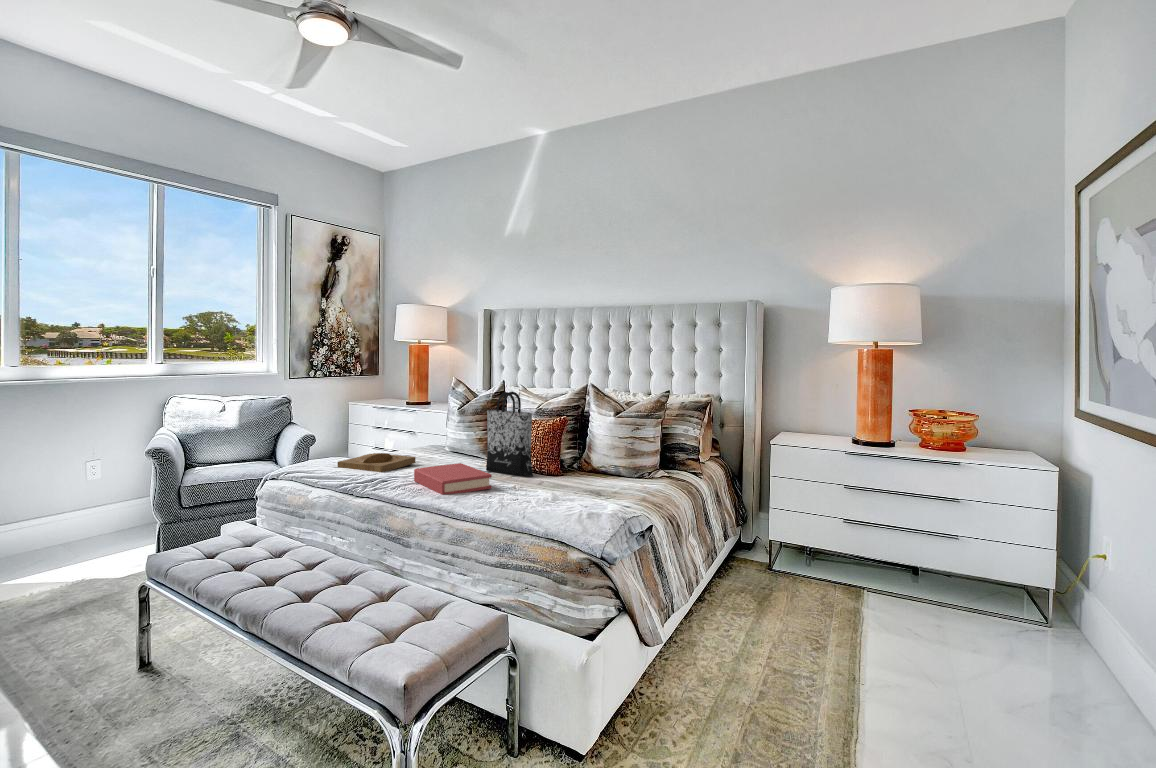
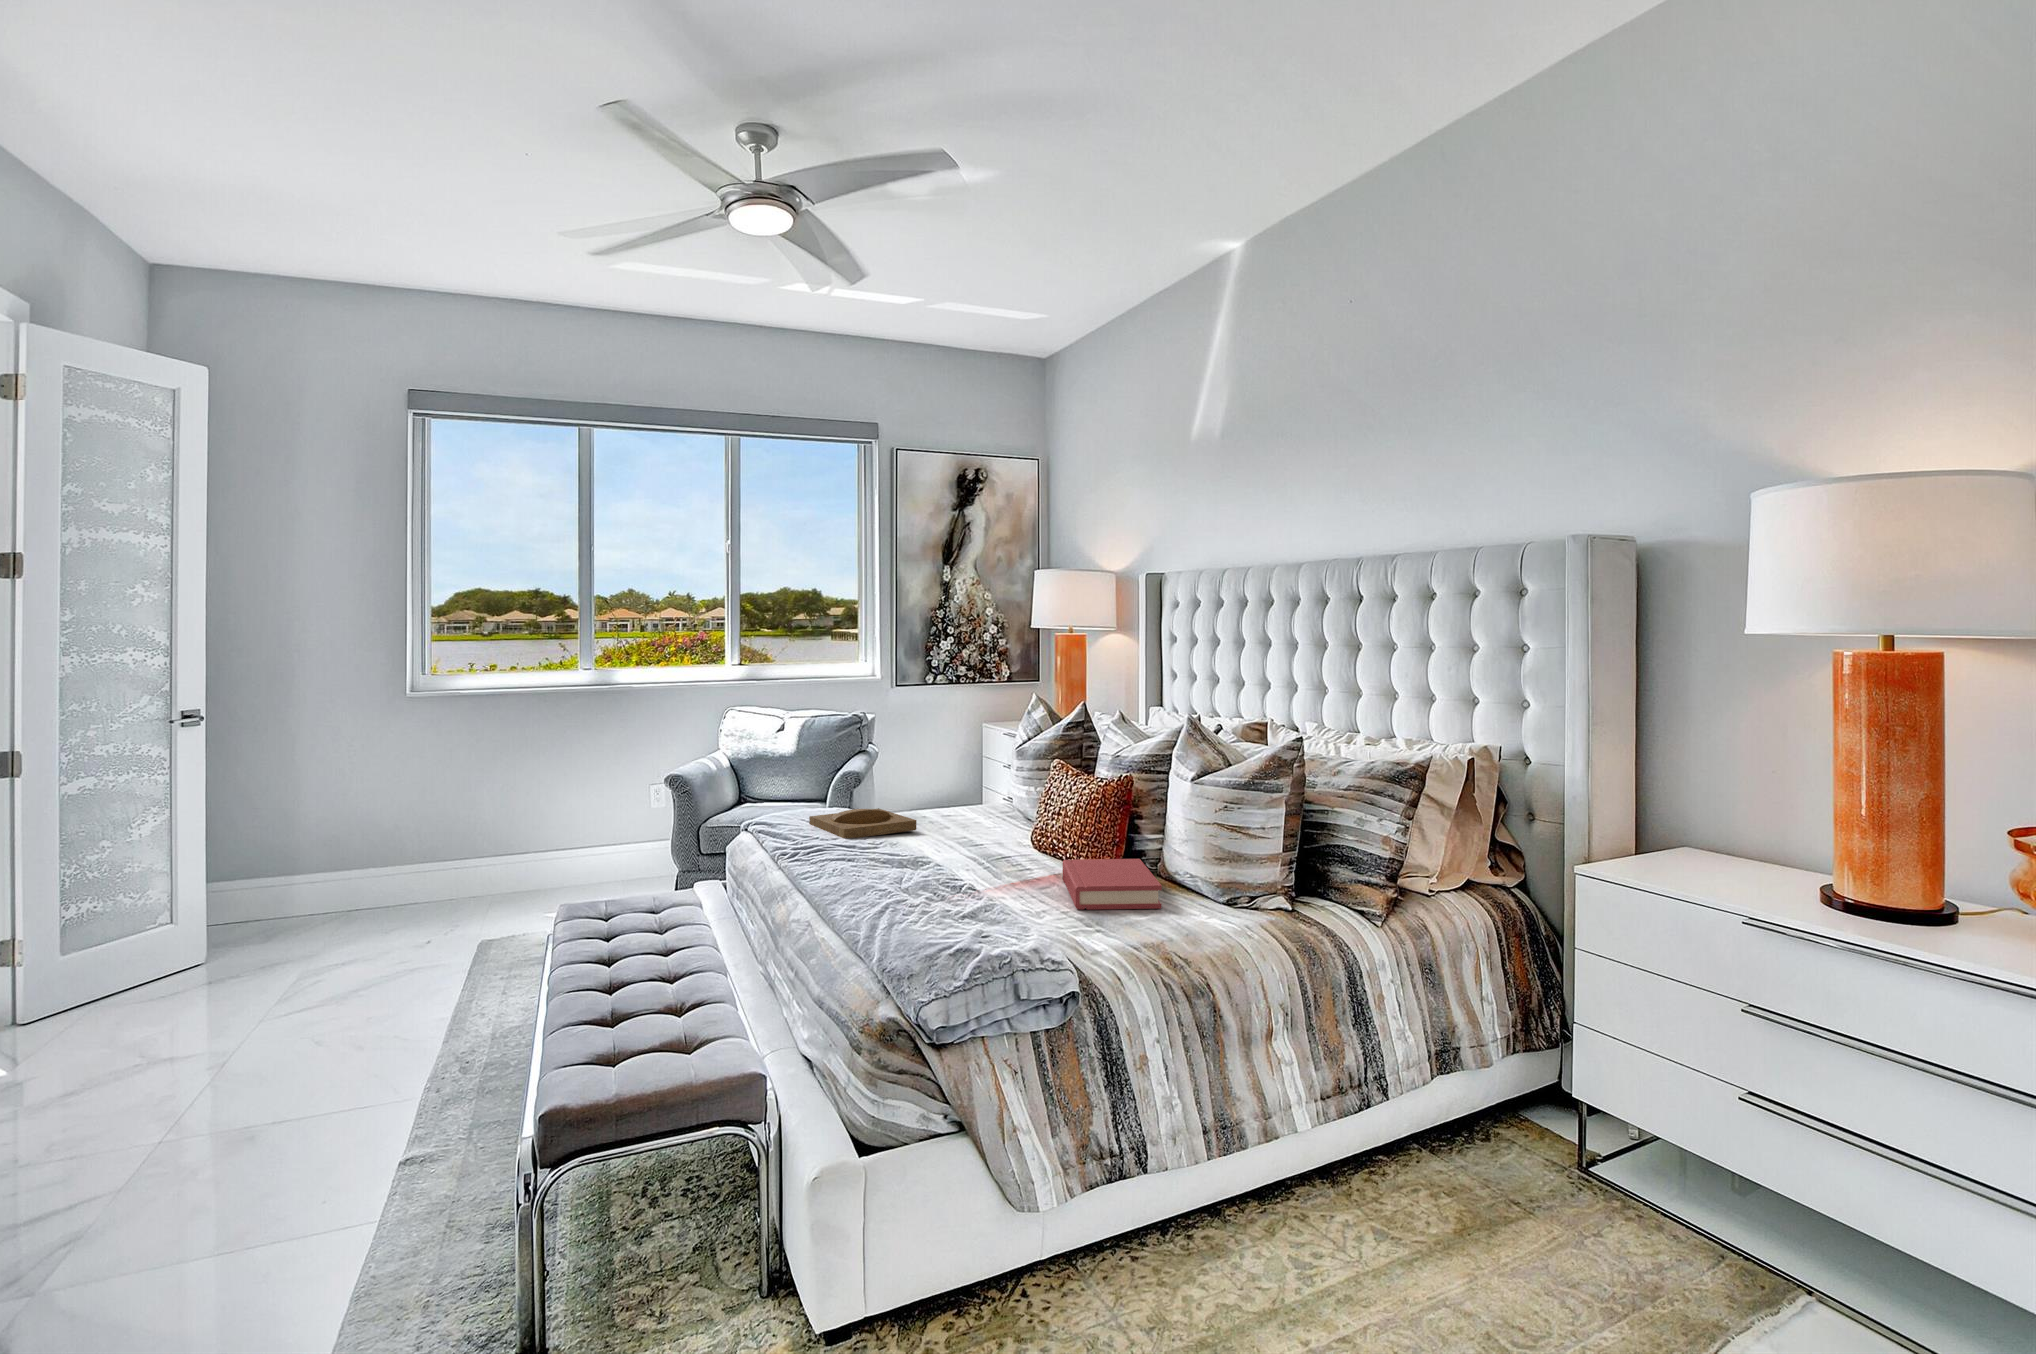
tote bag: present [486,392,533,476] -> none [1011,725,1067,875]
hardback book: present [414,463,492,495] -> present [1063,859,1162,910]

